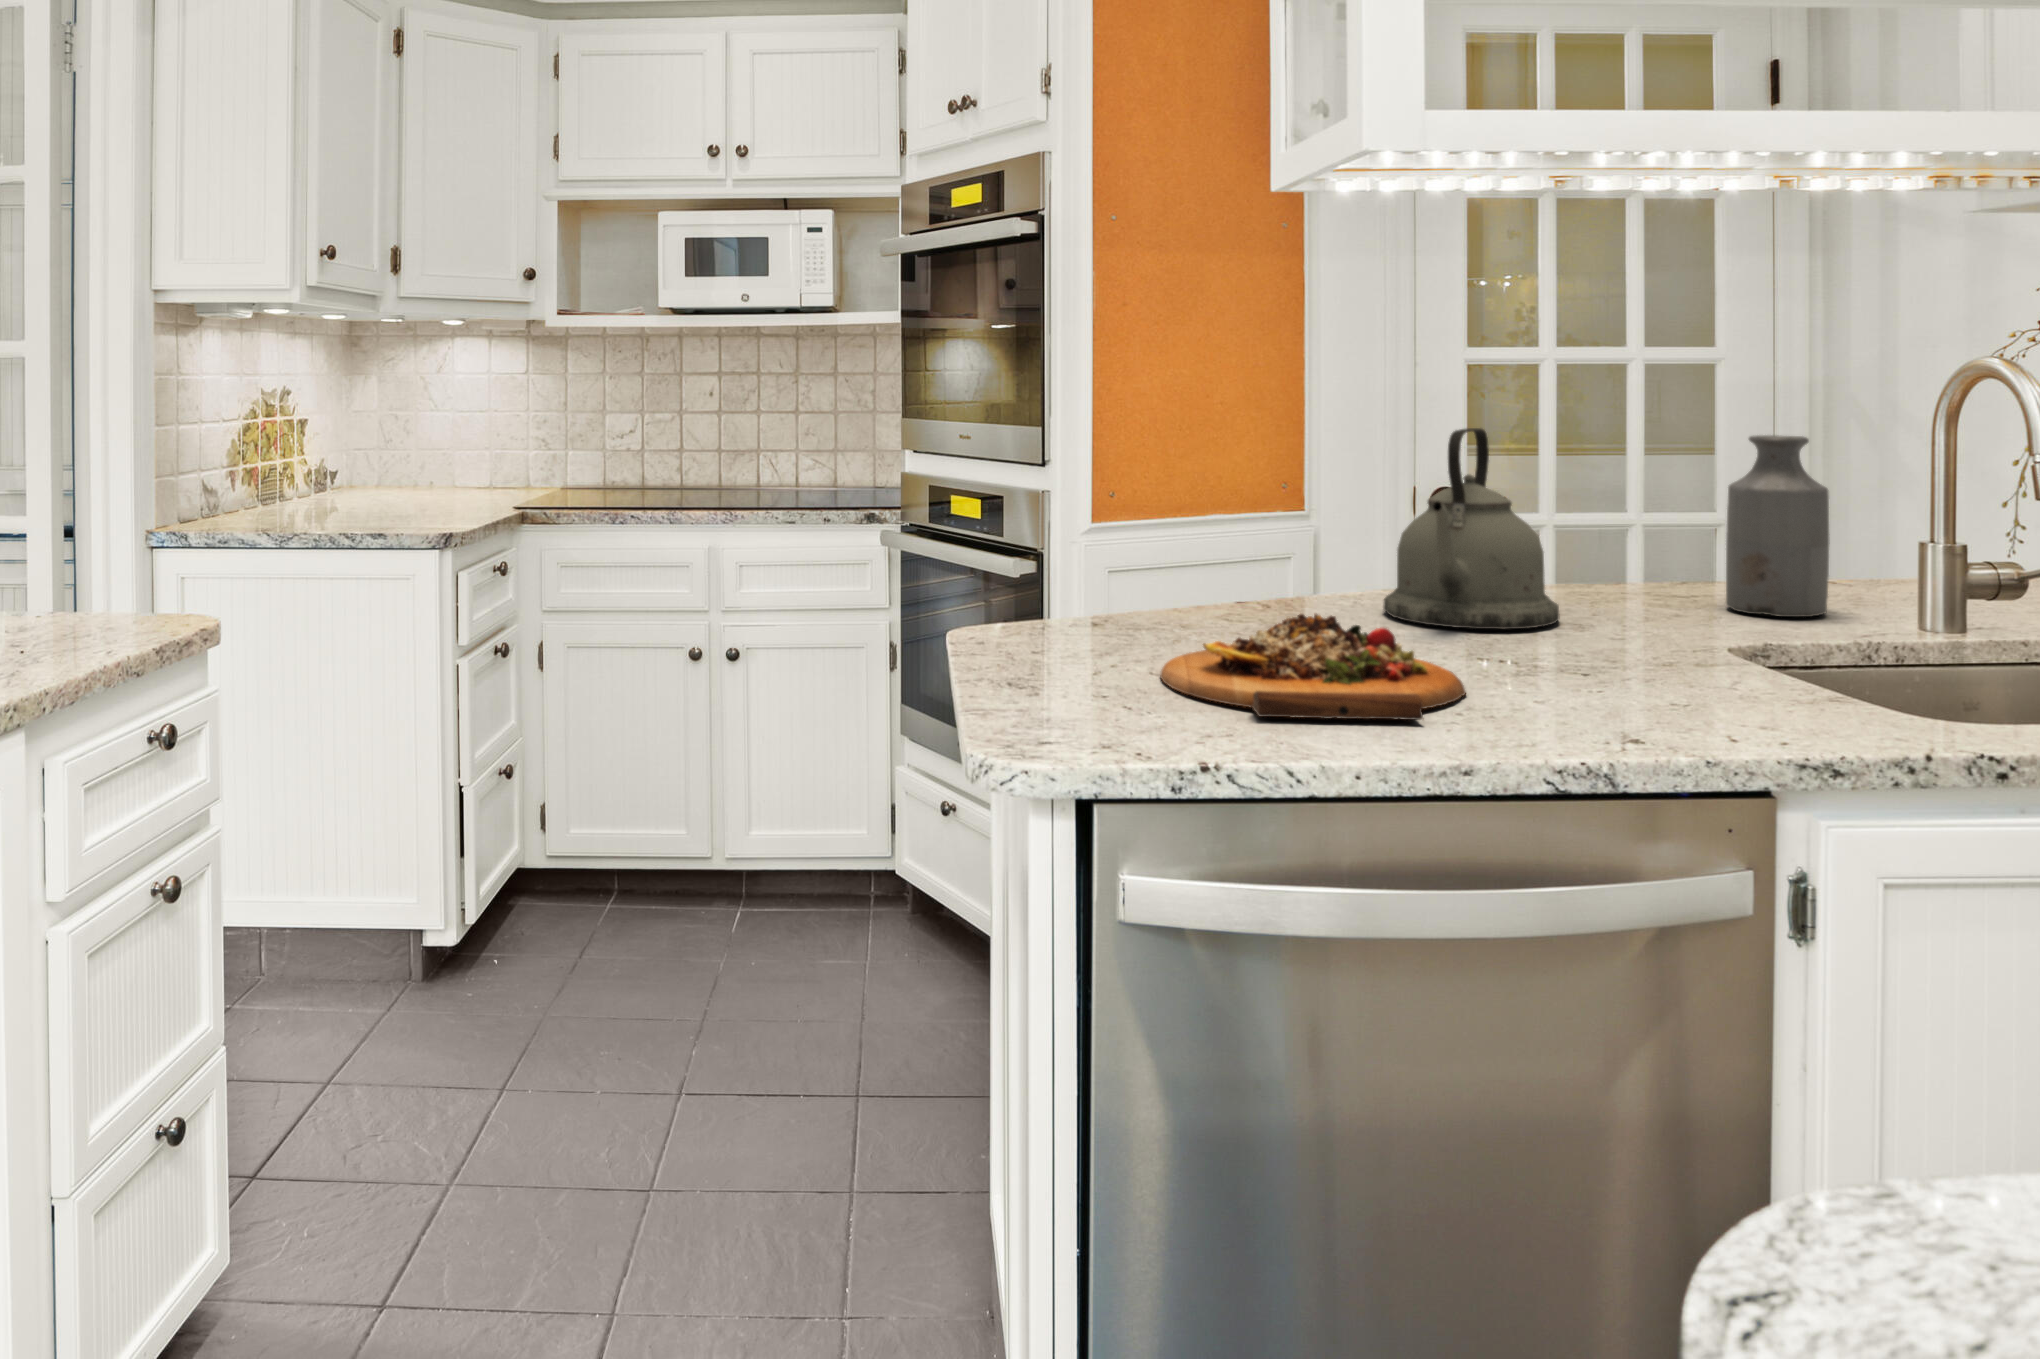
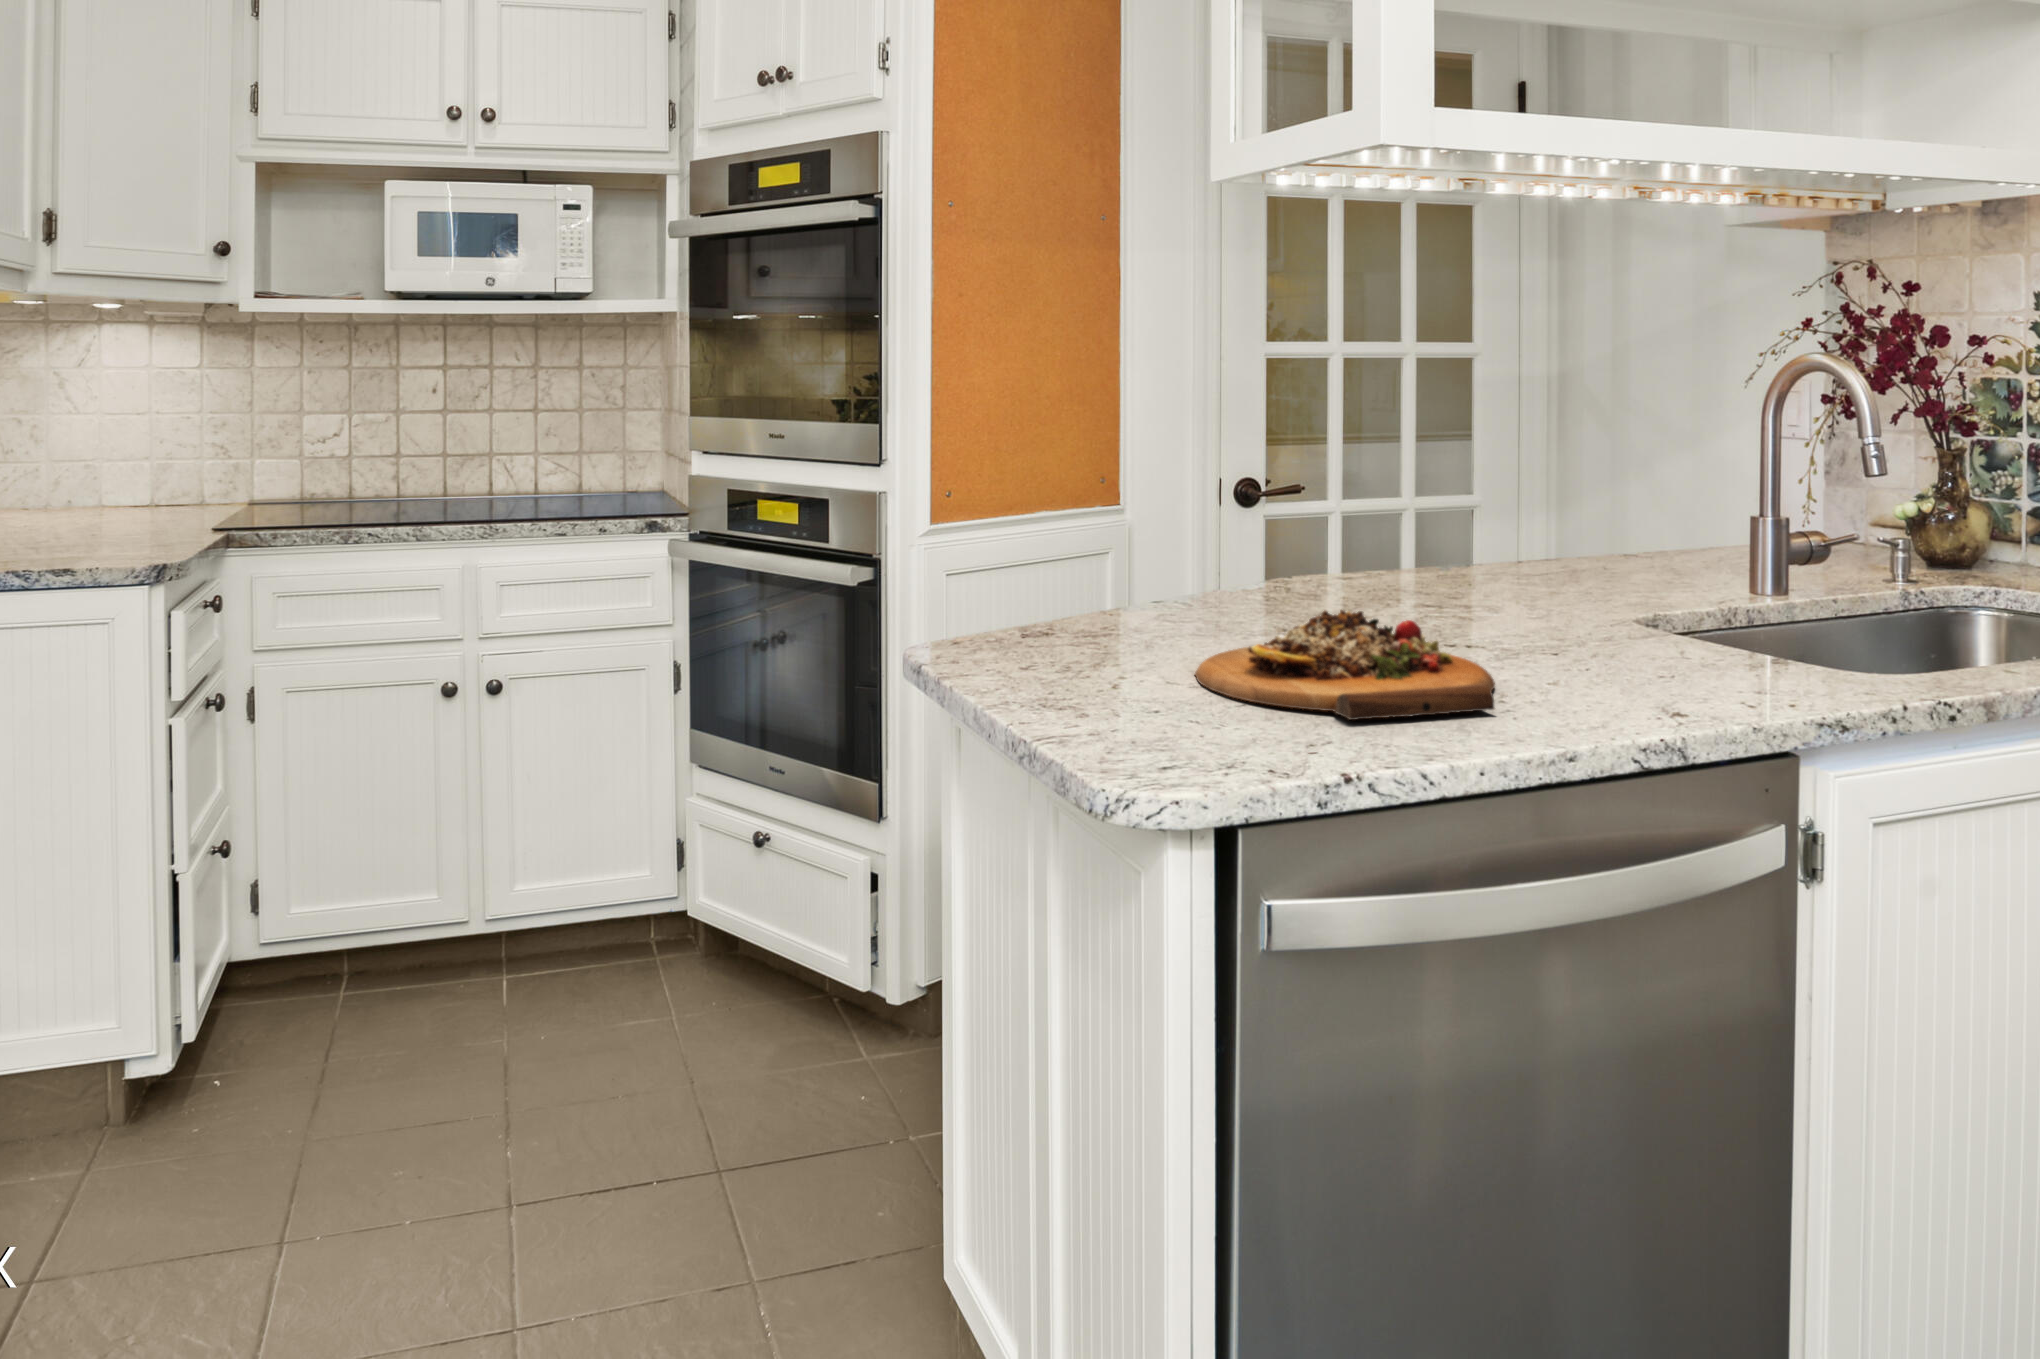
kettle: present [1383,428,1559,629] -> none [1318,421,1481,614]
bottle: present [1726,435,1830,617] -> none [1586,424,1671,586]

